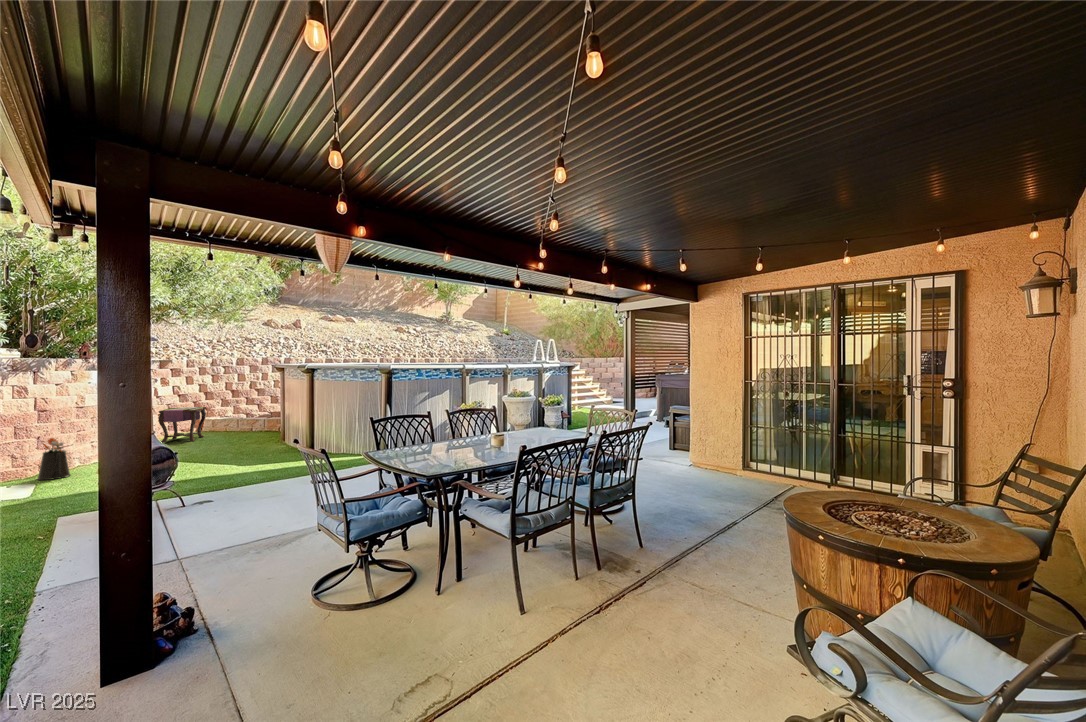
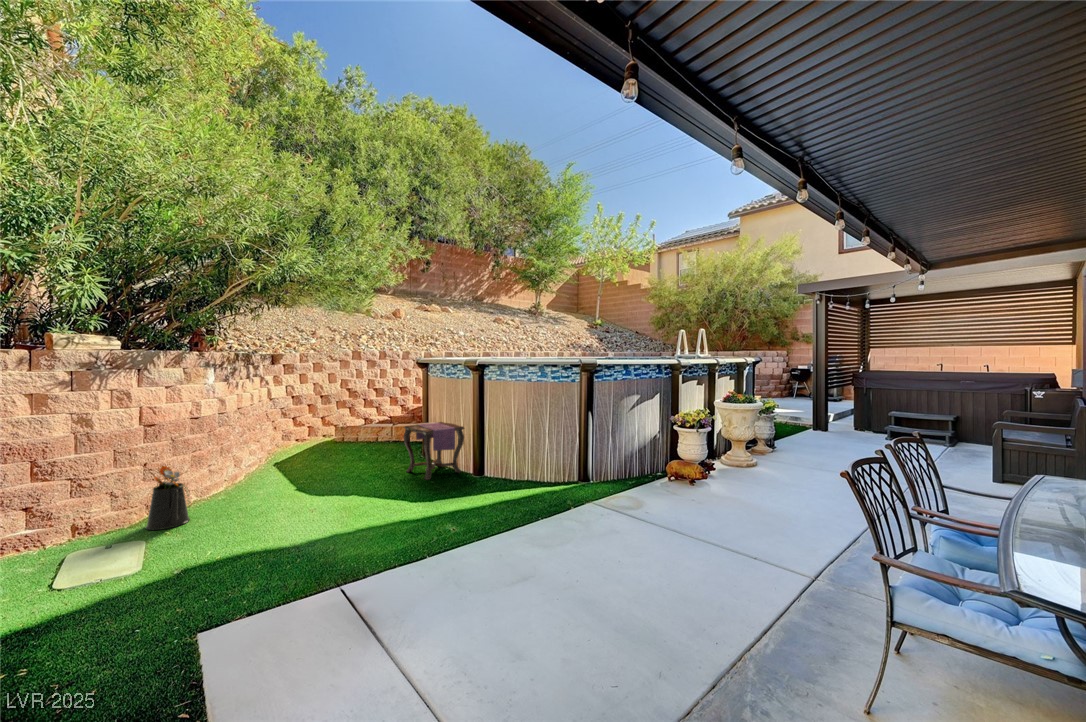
side table: present [158,407,206,443] -> present [403,422,464,480]

